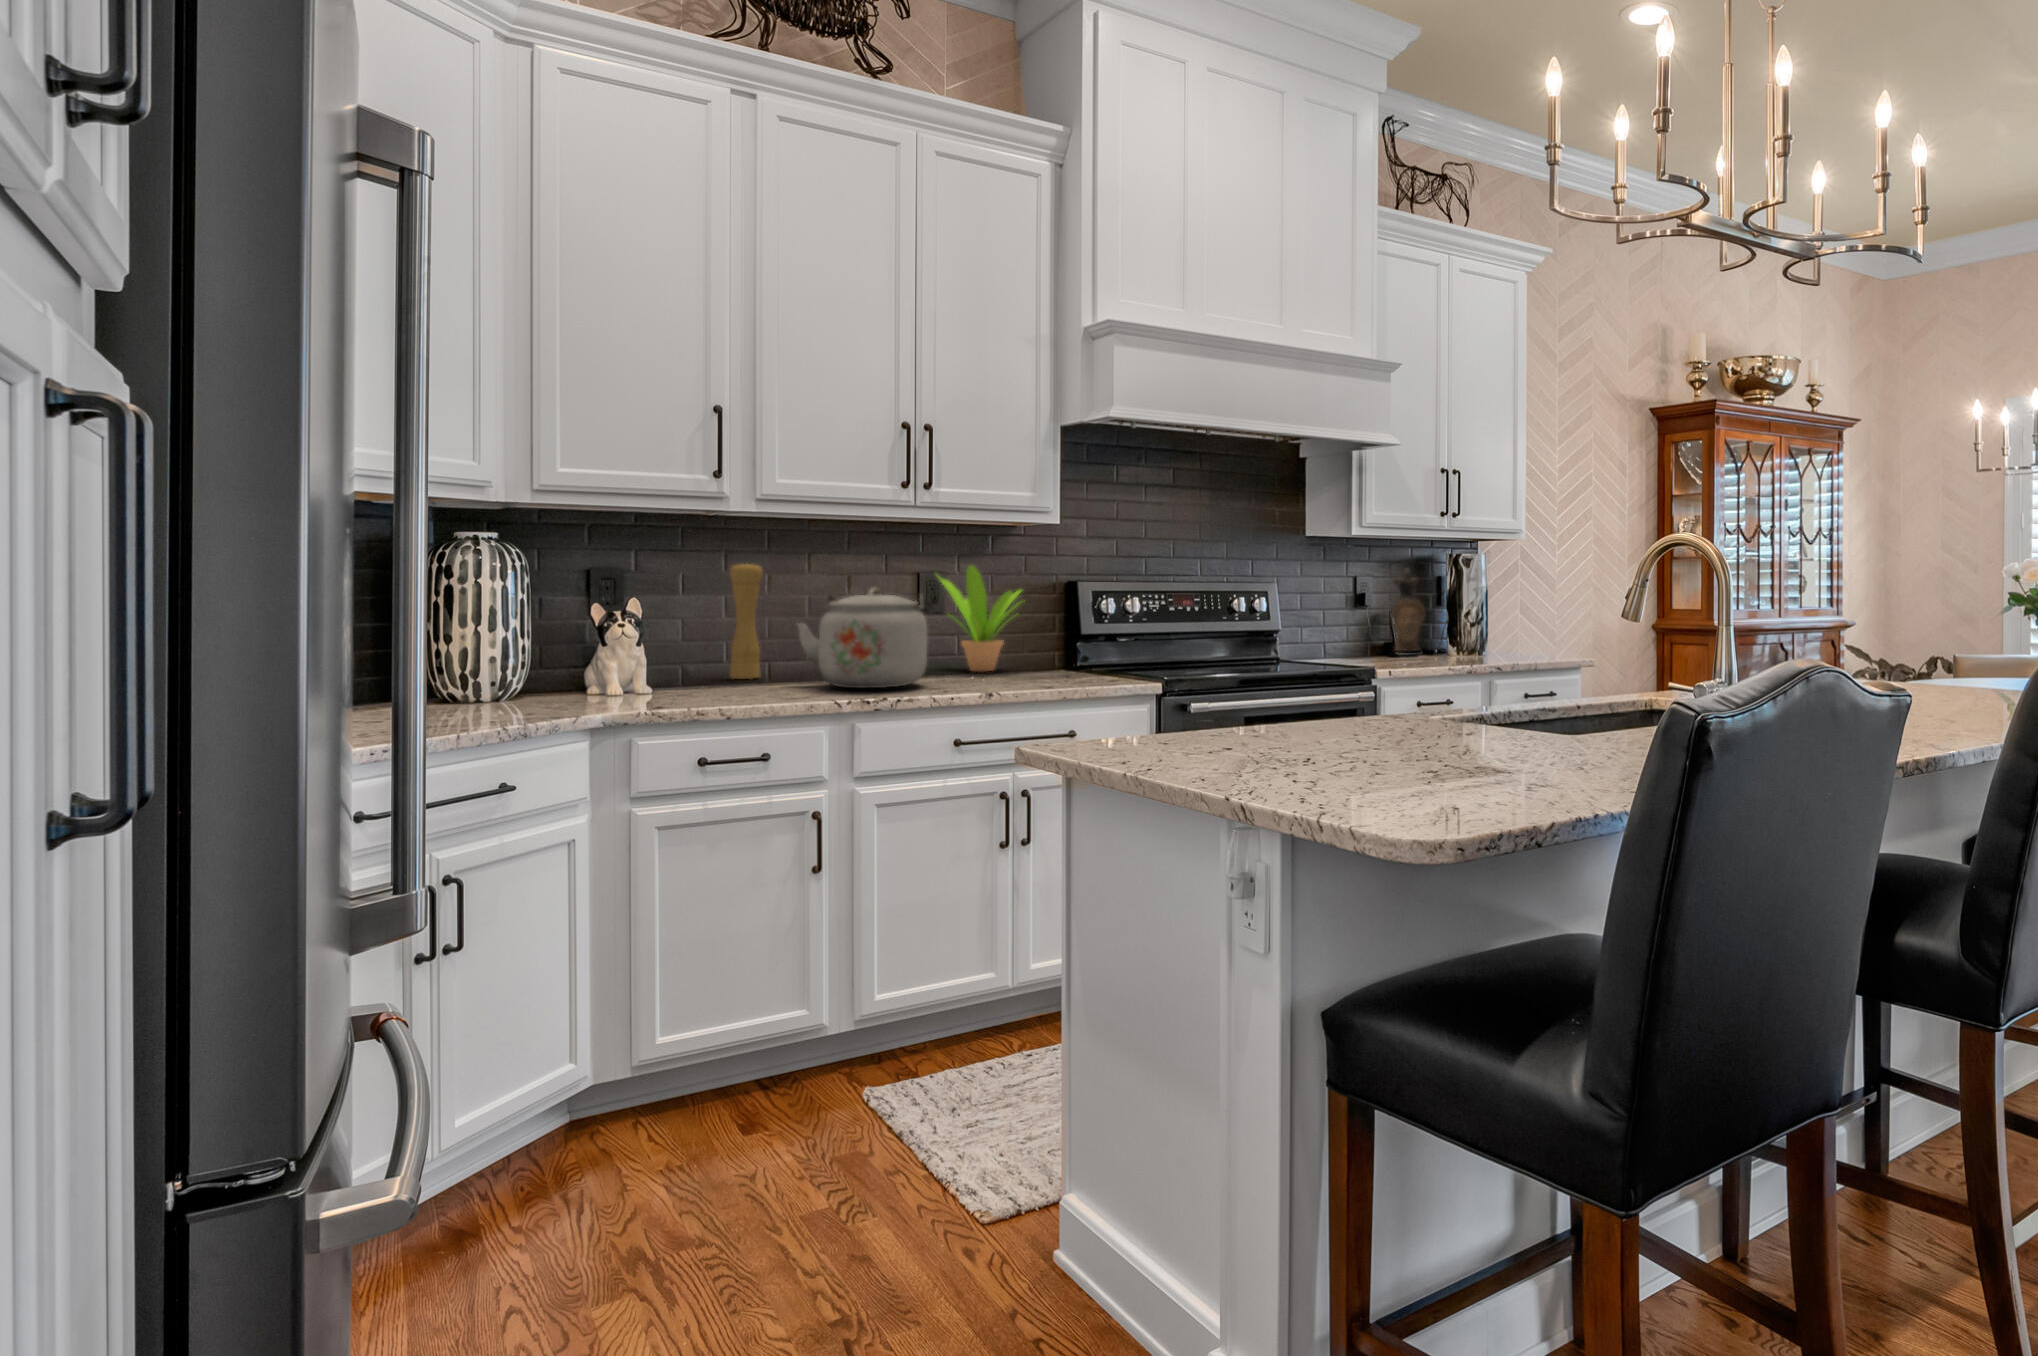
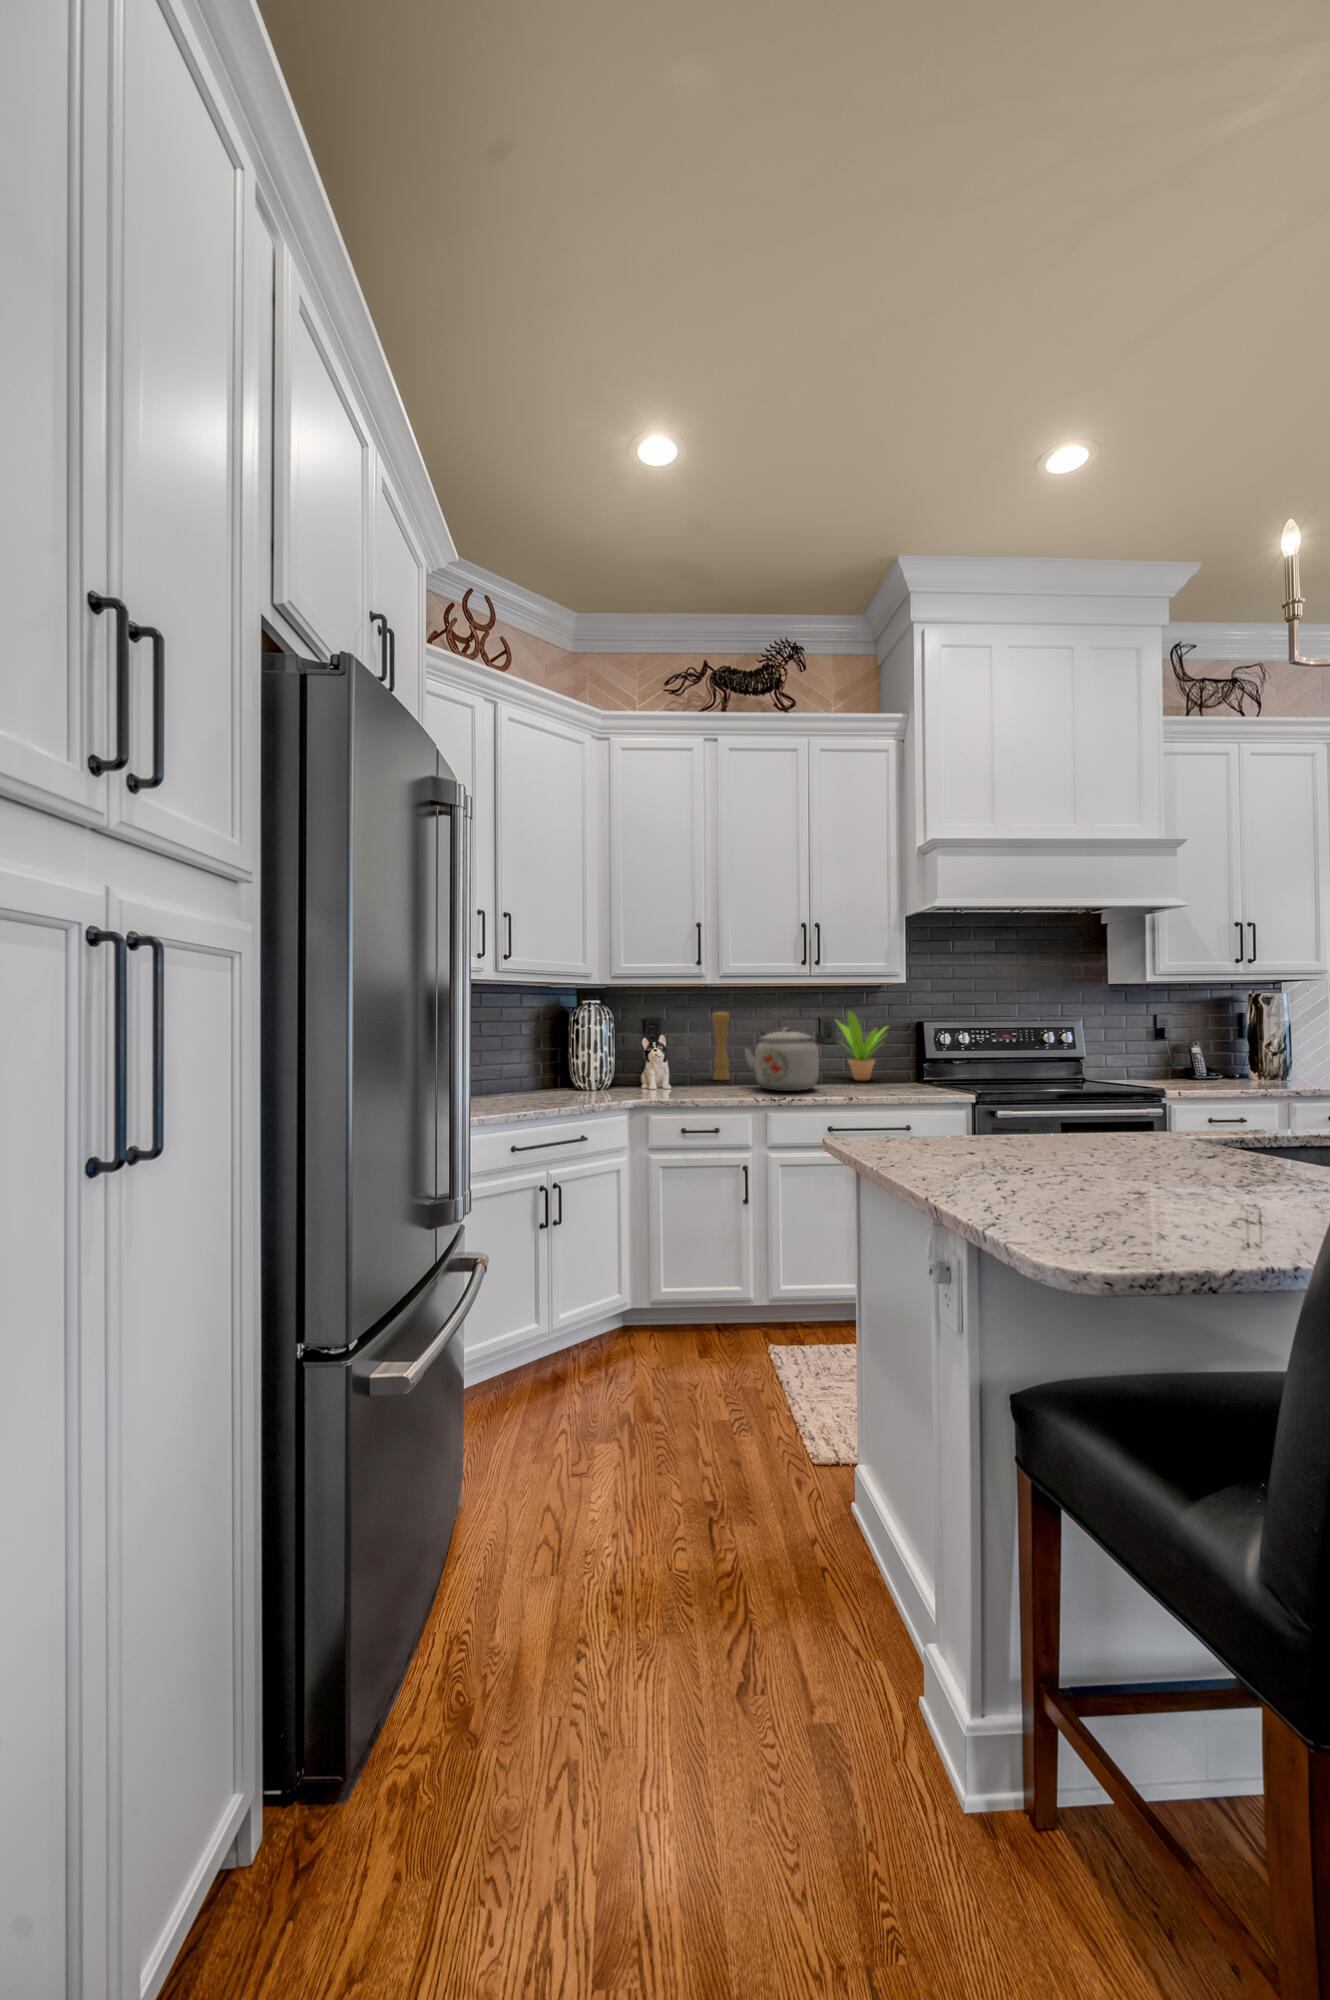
ceramic pitcher: present [1391,568,1425,651] -> none [1190,1006,1222,1074]

